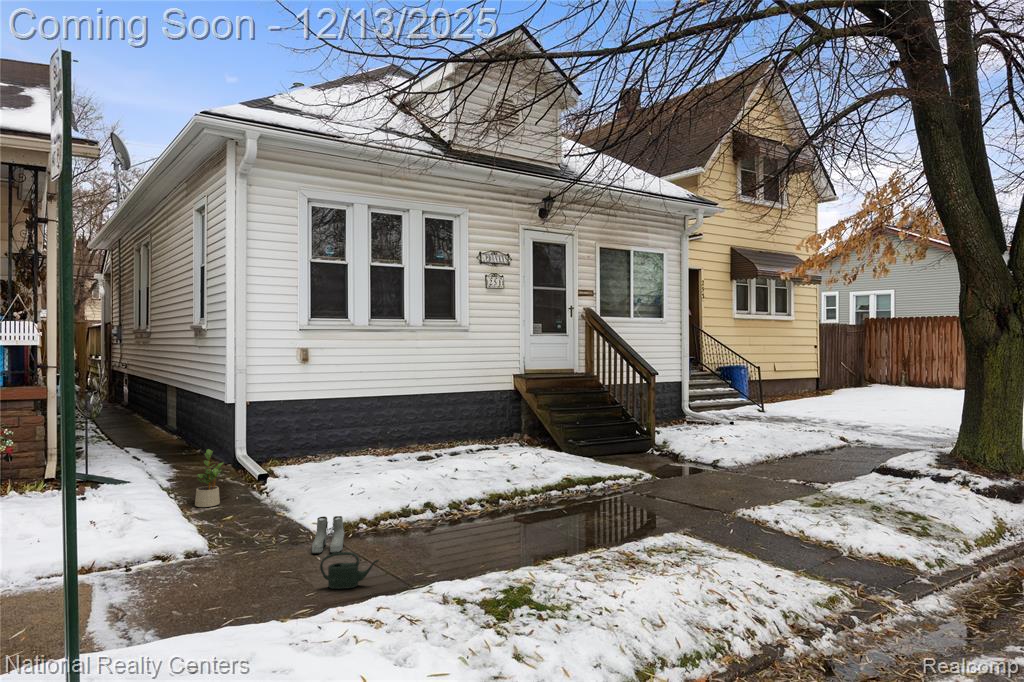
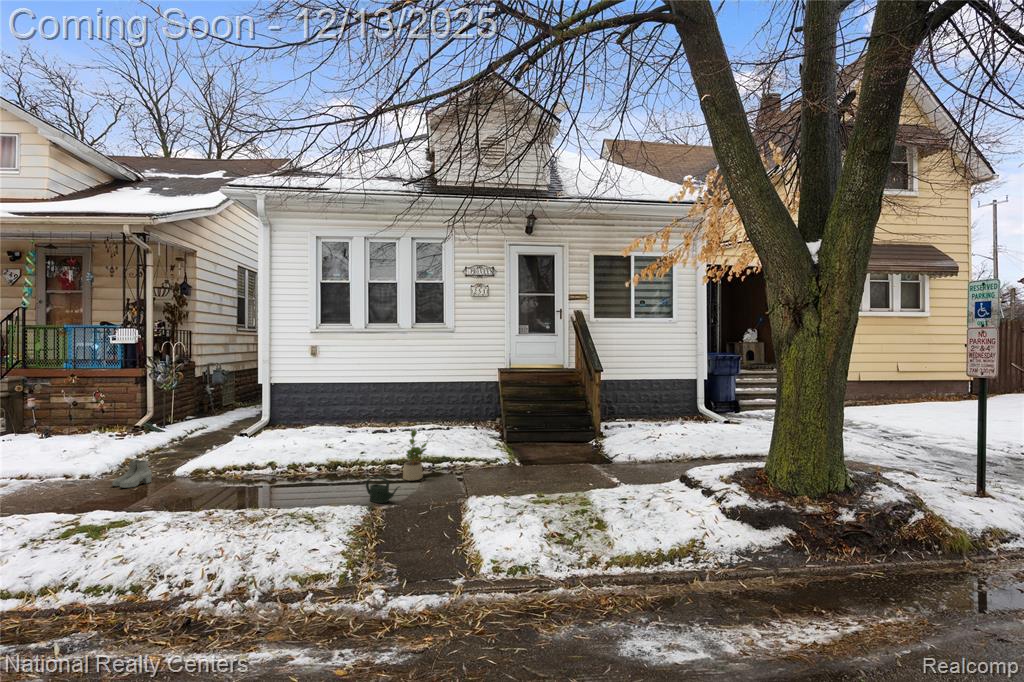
potted plant: present [195,449,223,507] -> present [403,430,427,480]
watering can: present [320,552,379,589] -> present [366,477,400,503]

